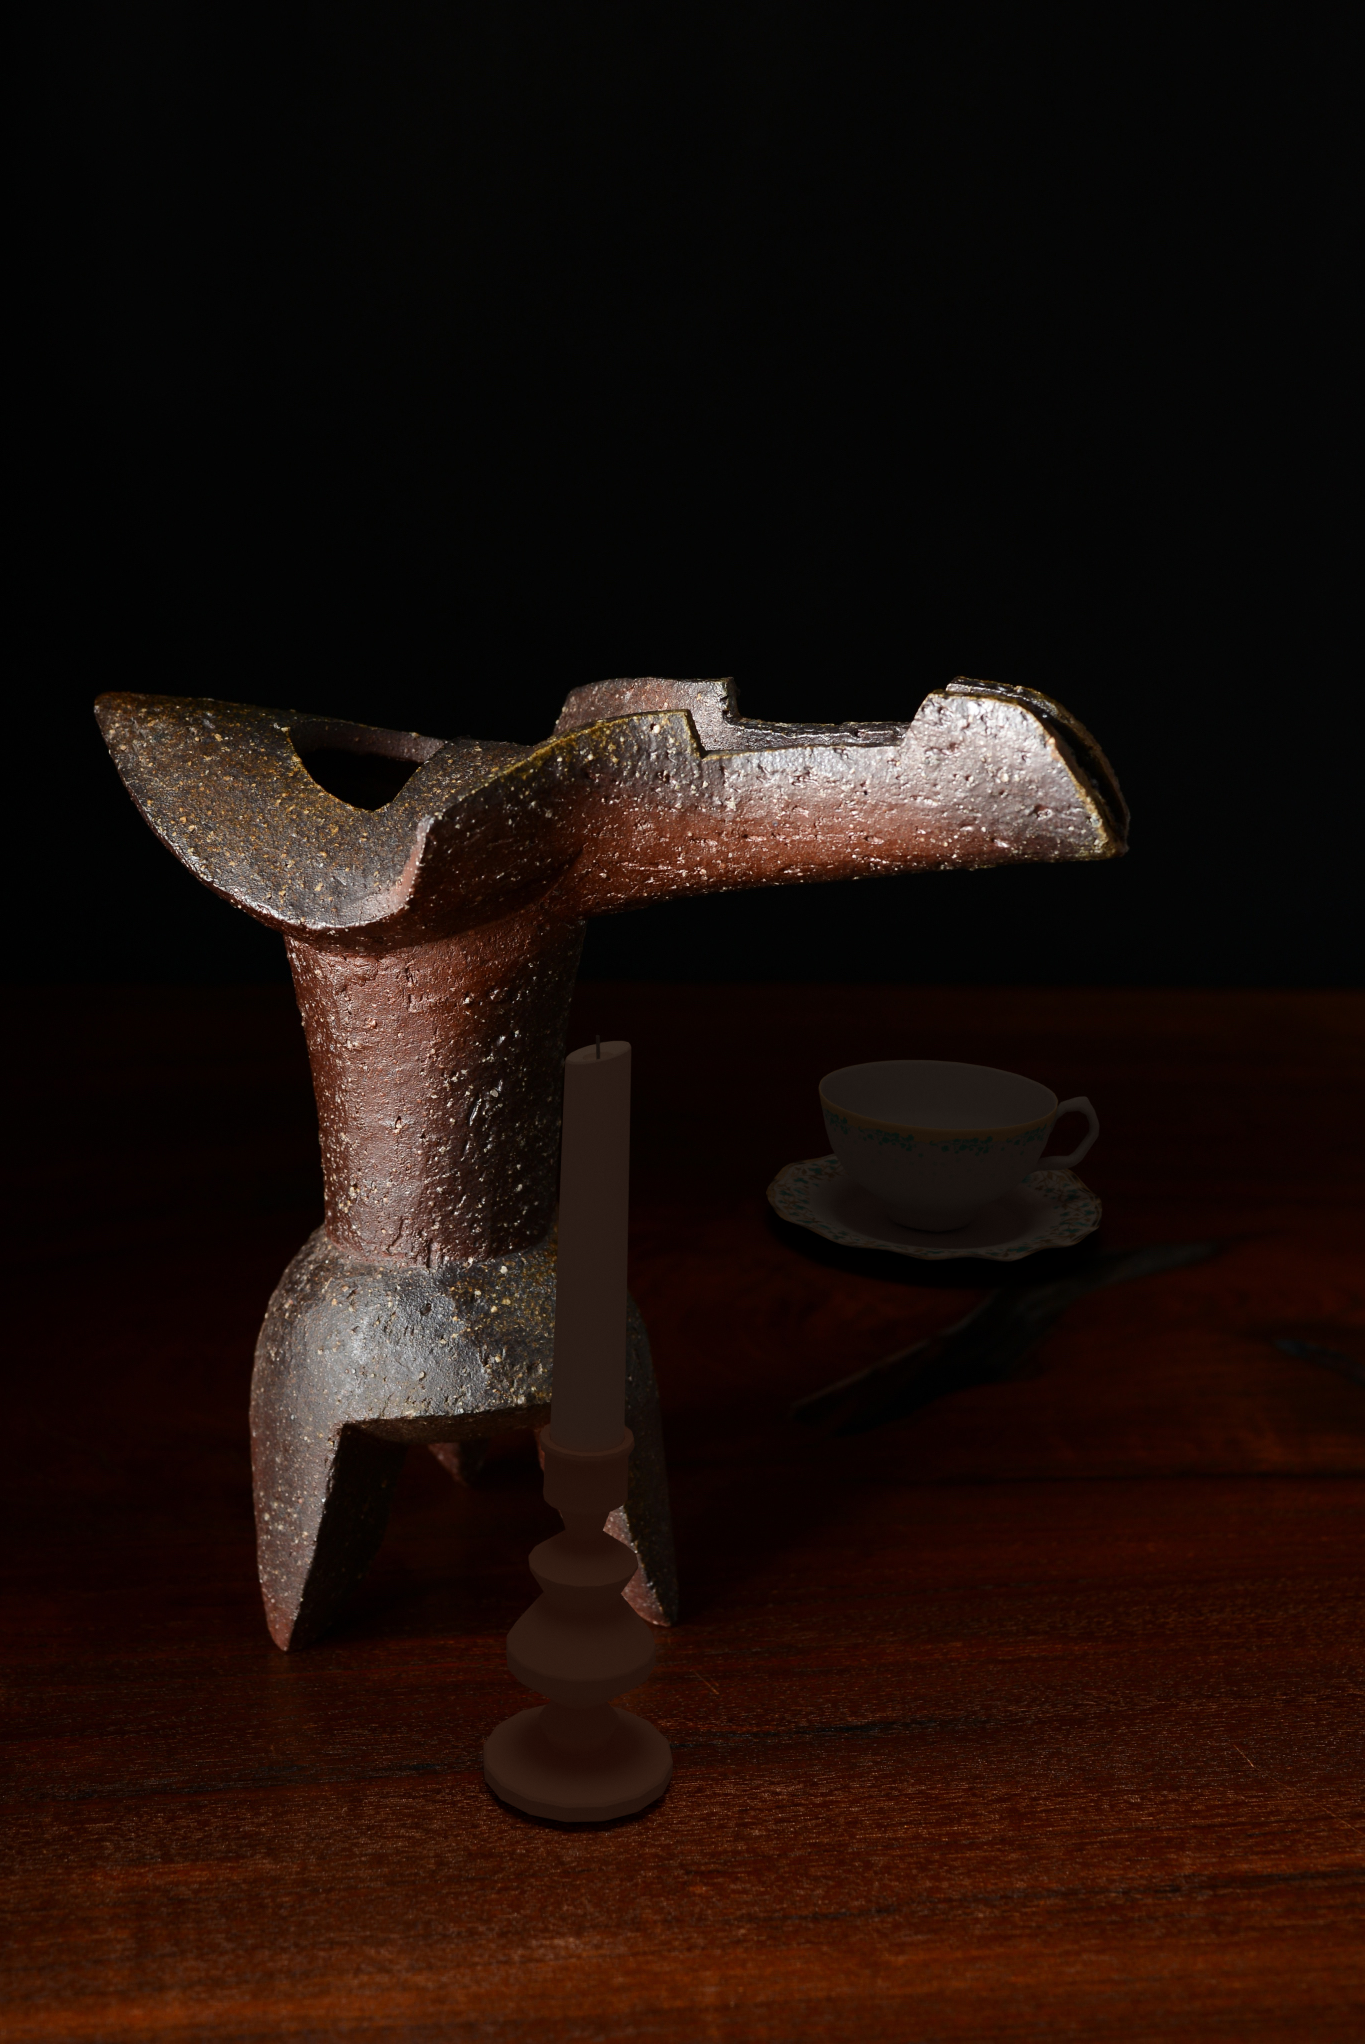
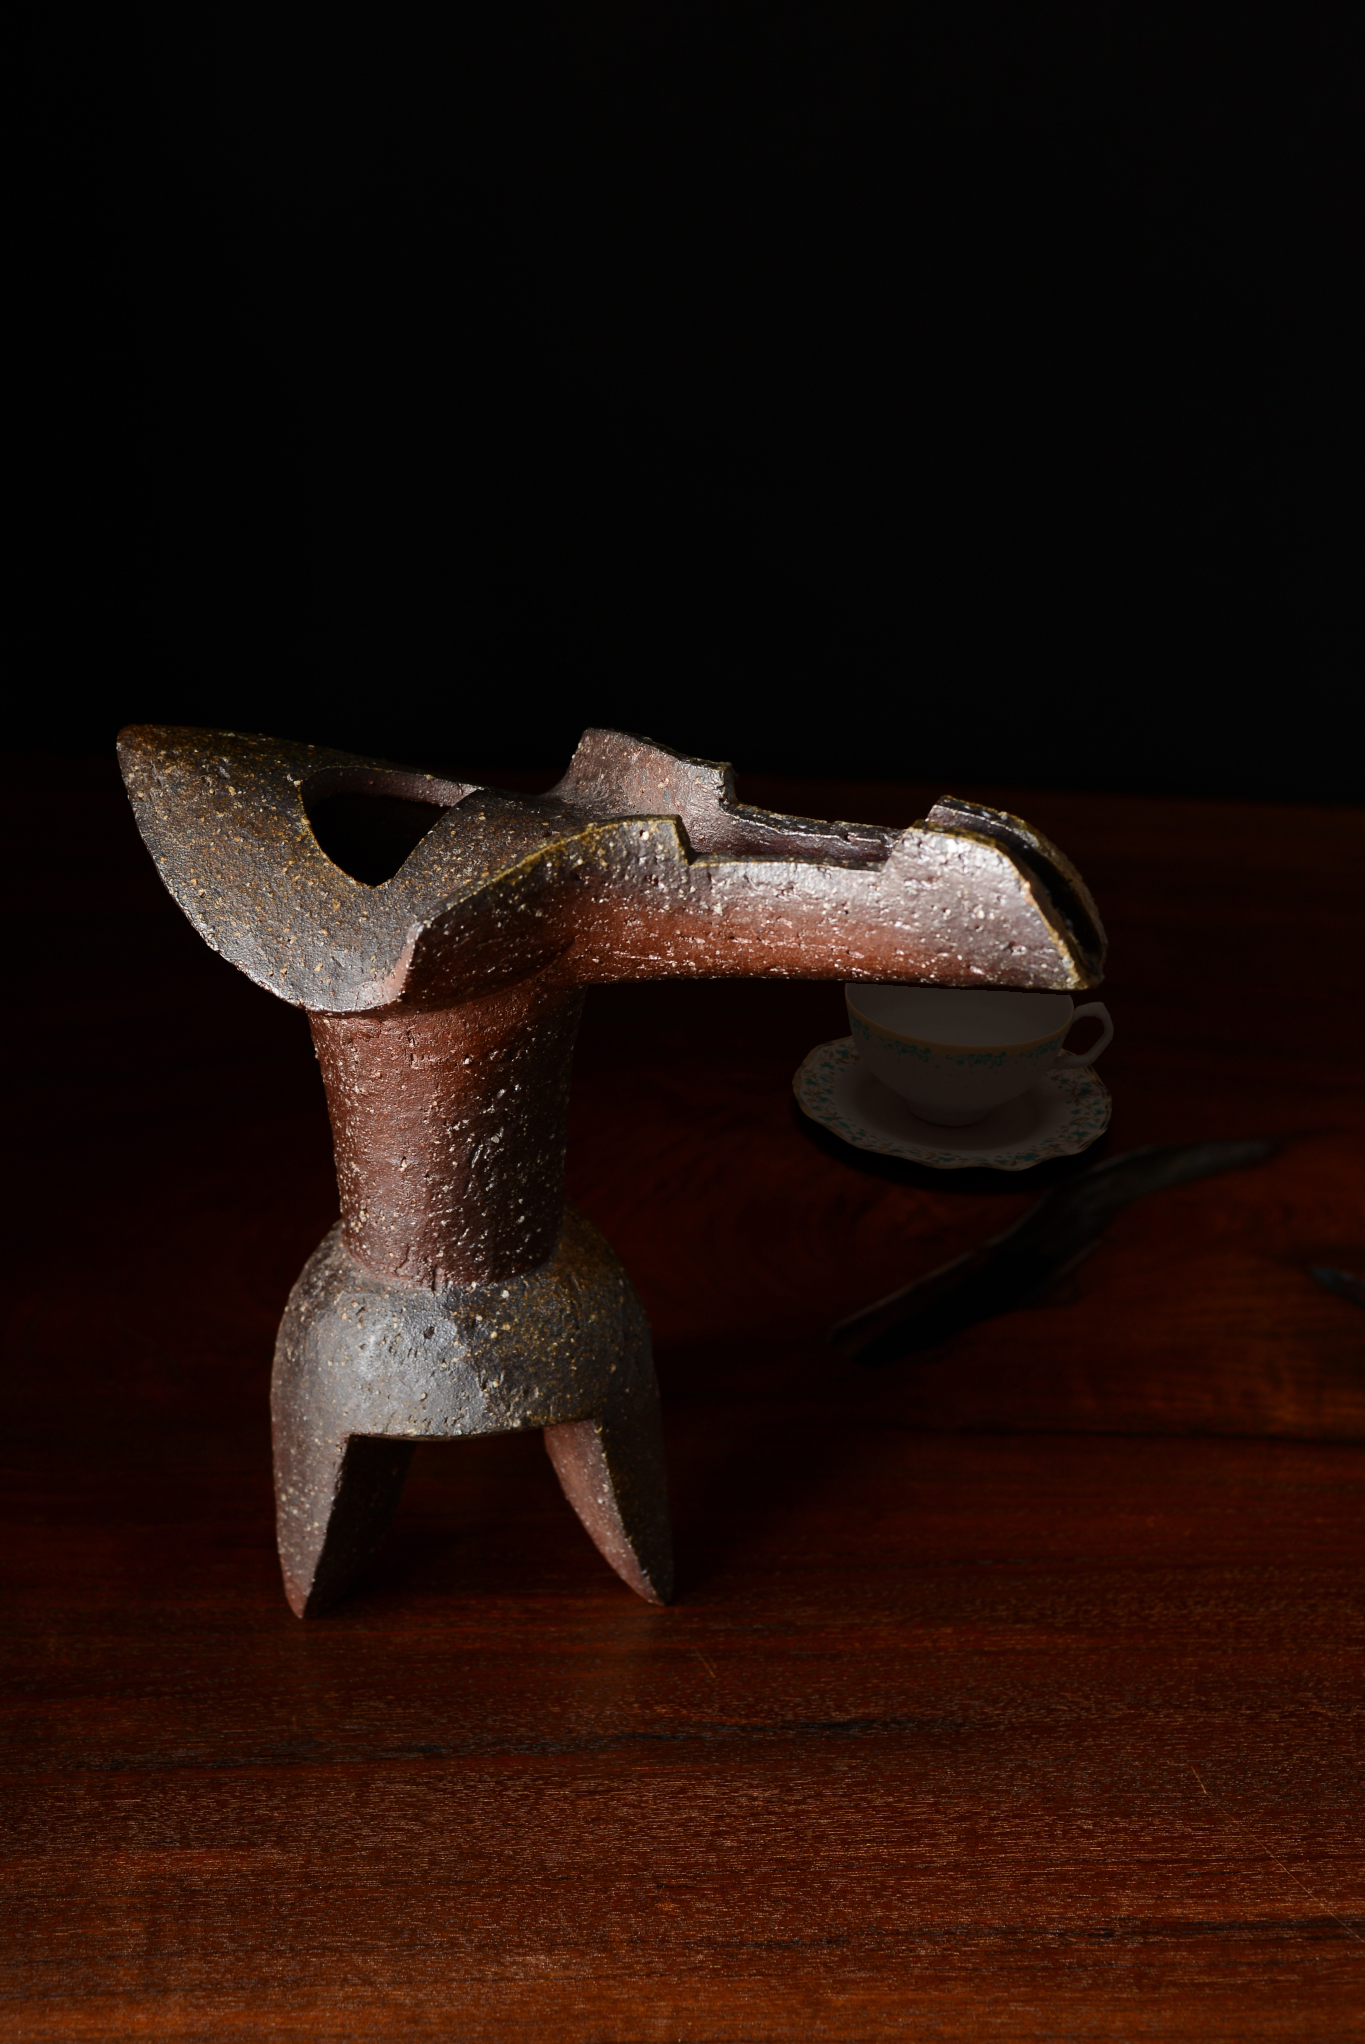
candle: present [483,1035,673,1822] -> none [472,1157,644,1834]

